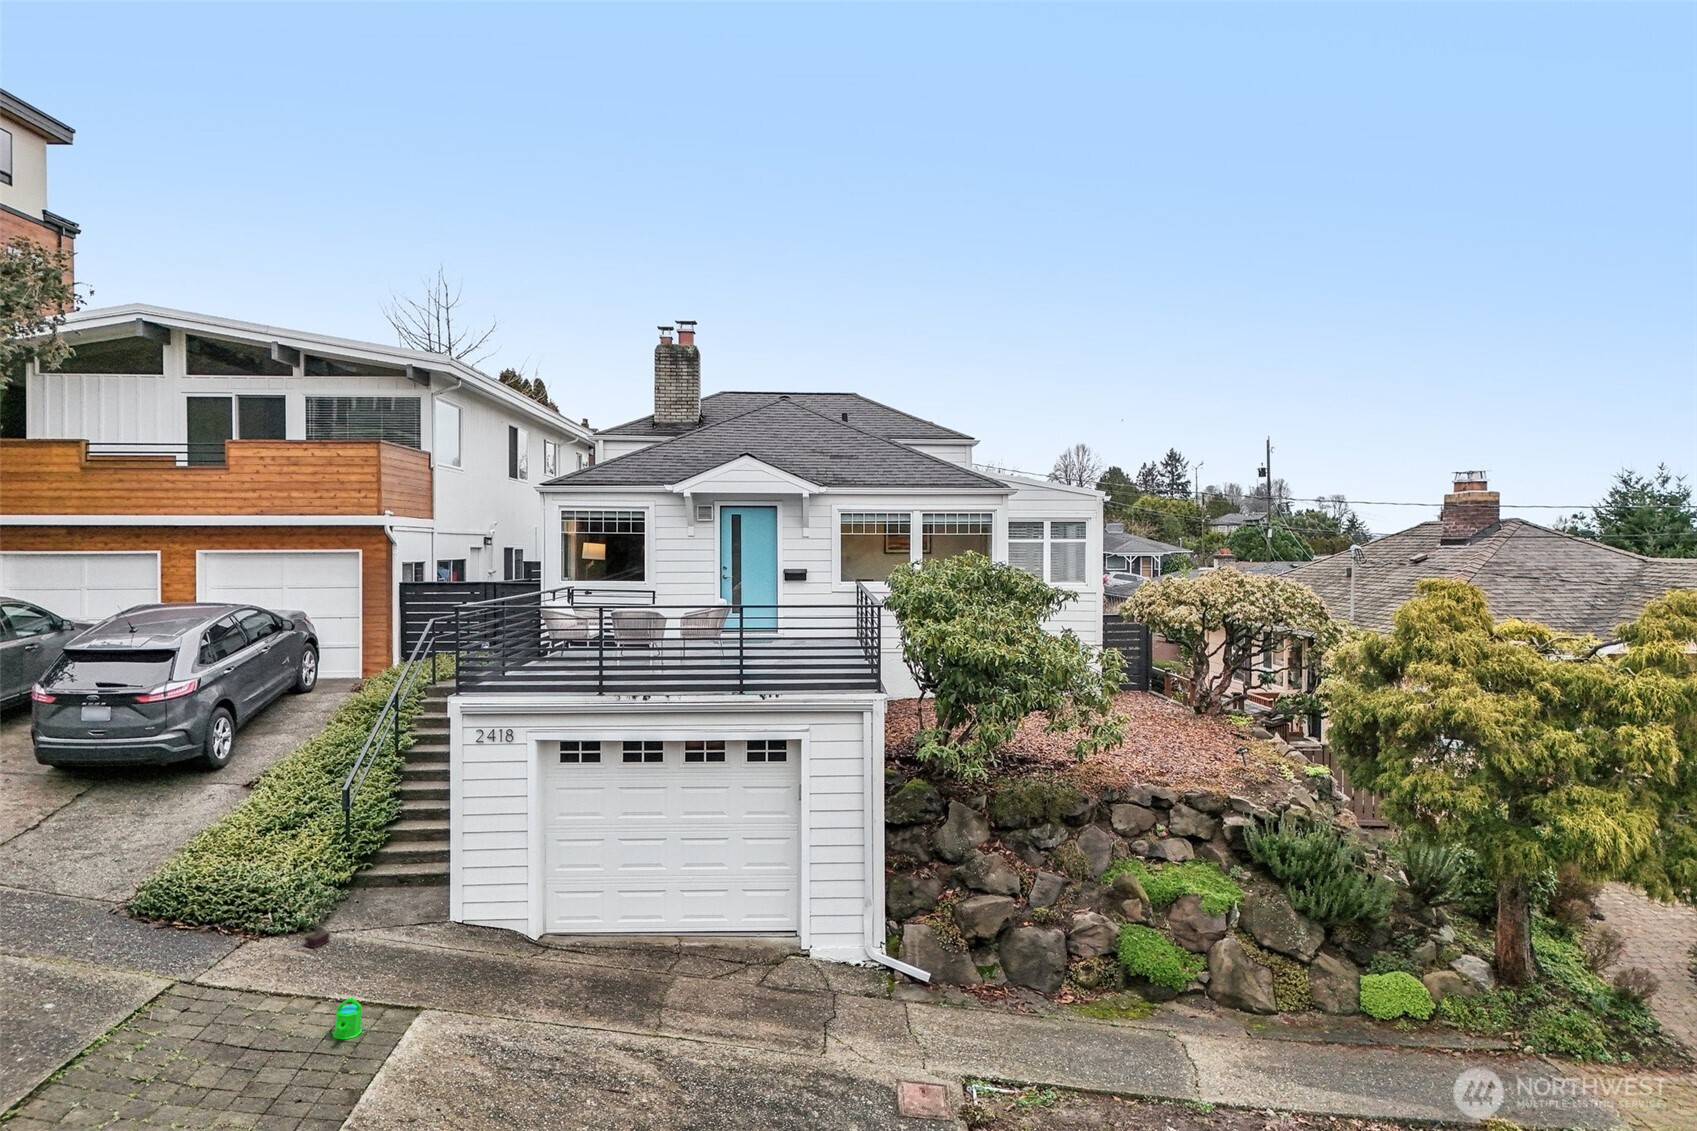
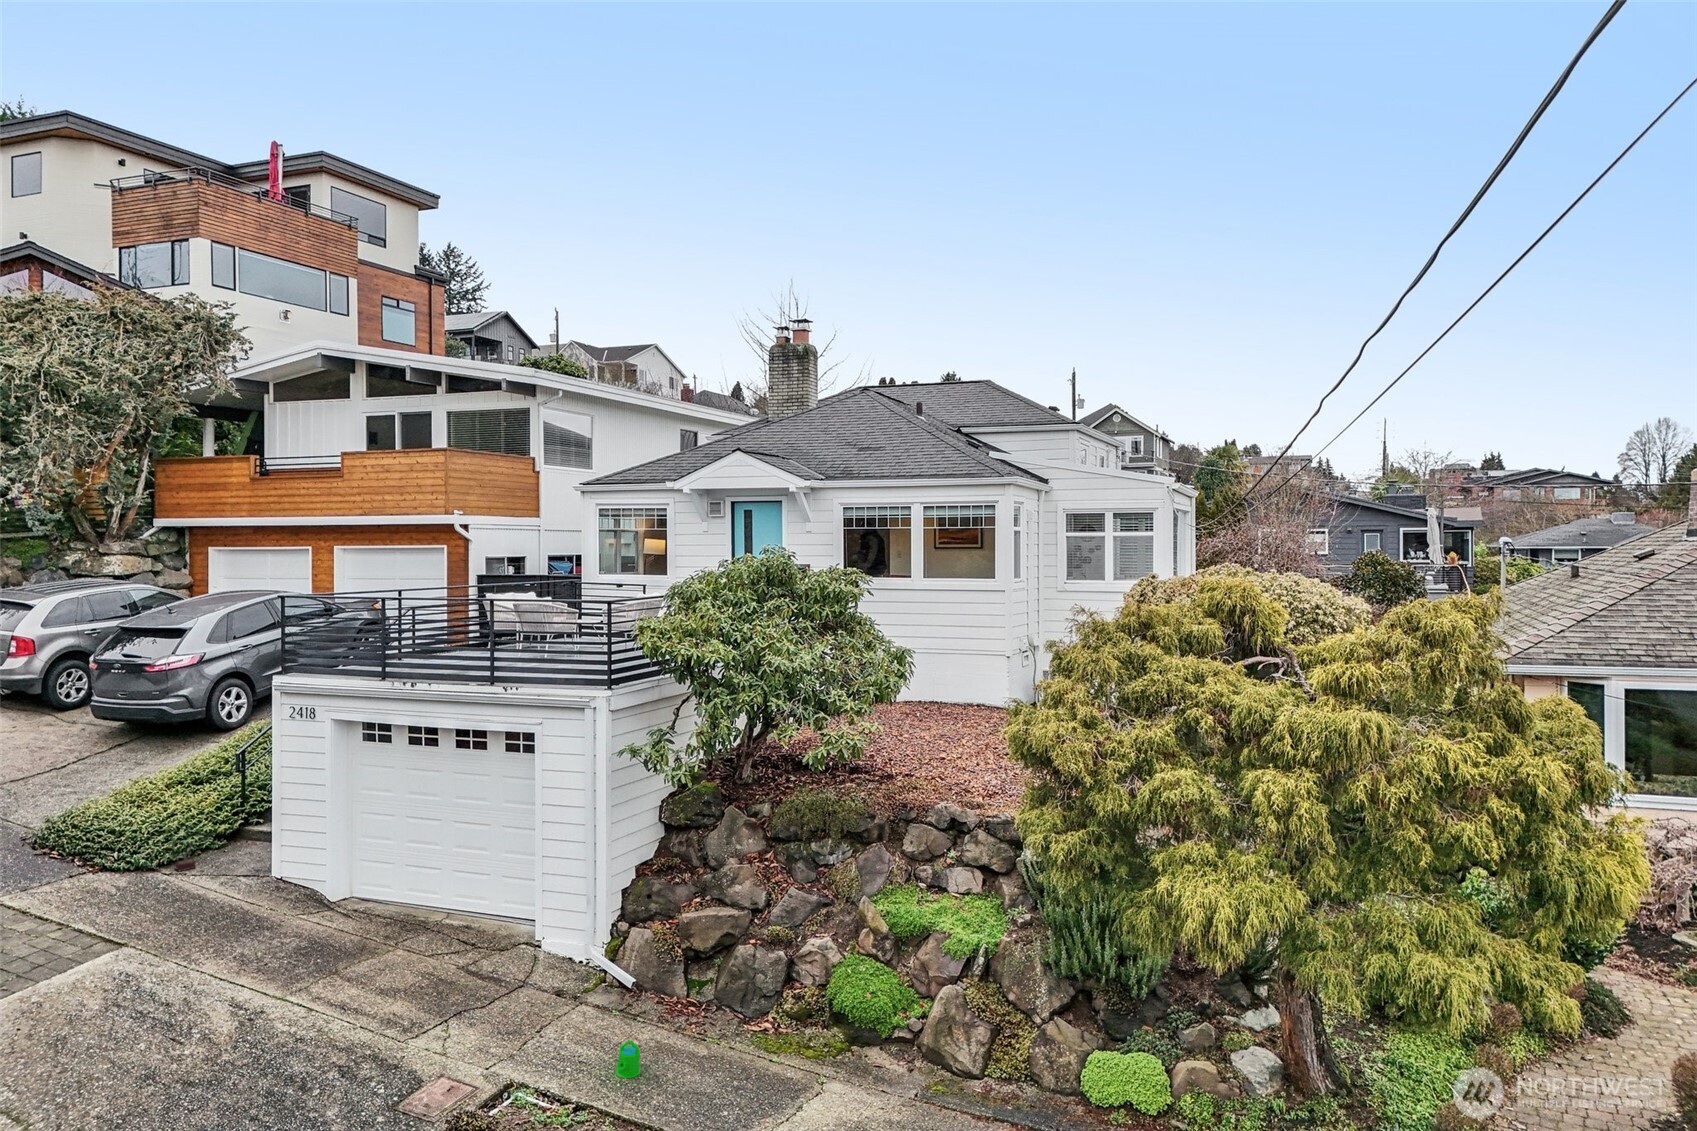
watering can: present [332,998,362,1040] -> present [616,1040,640,1078]

